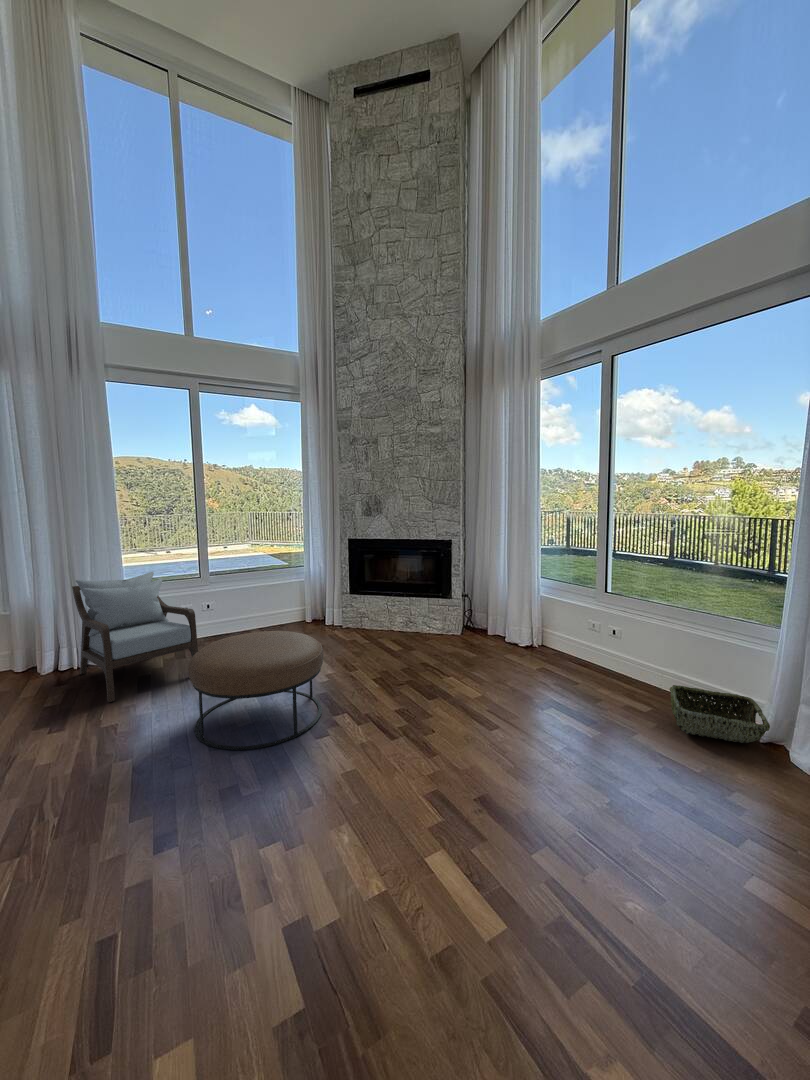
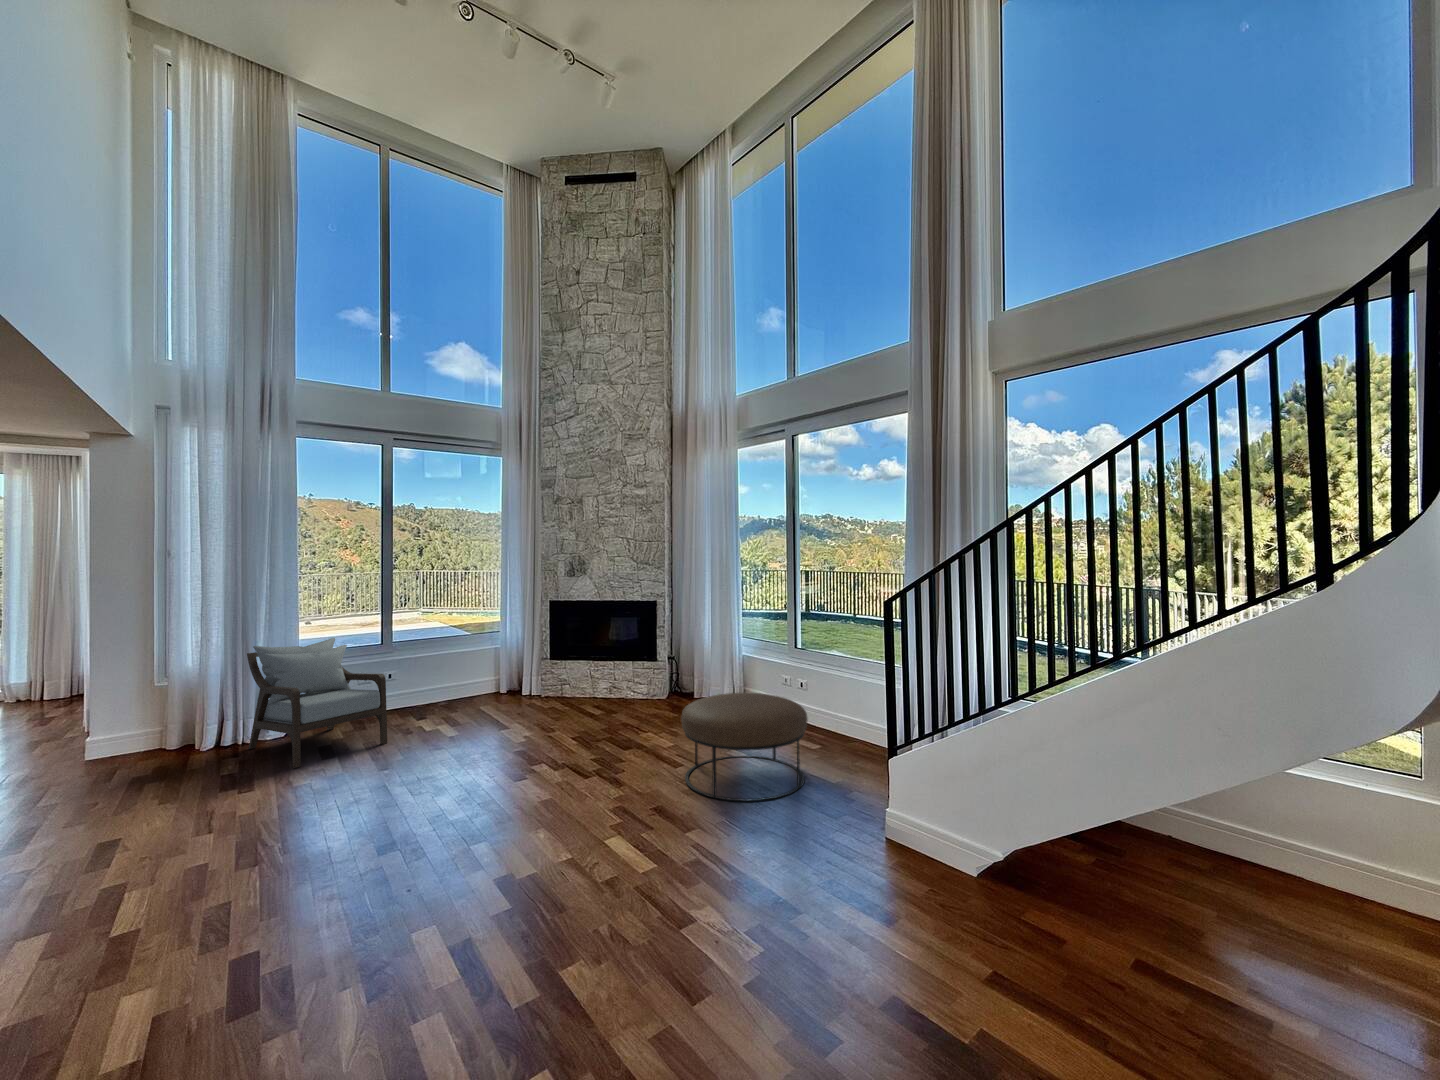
ottoman: present [188,631,323,750] -> present [681,693,807,802]
woven basket: present [670,685,770,743] -> none [827,721,892,762]

